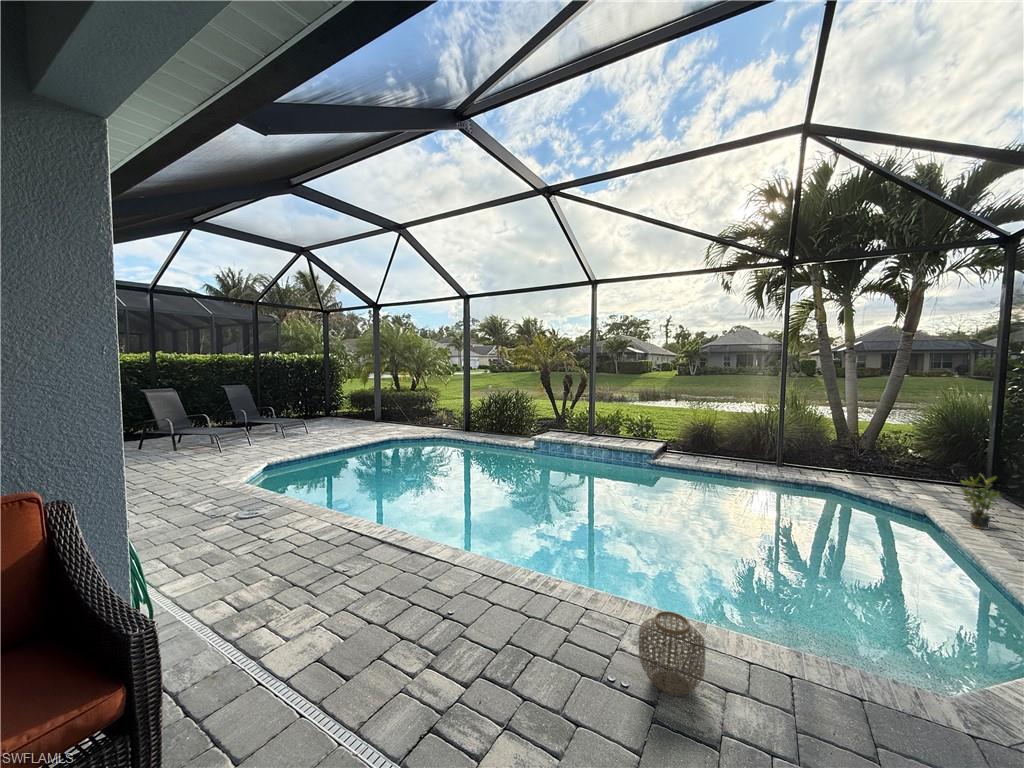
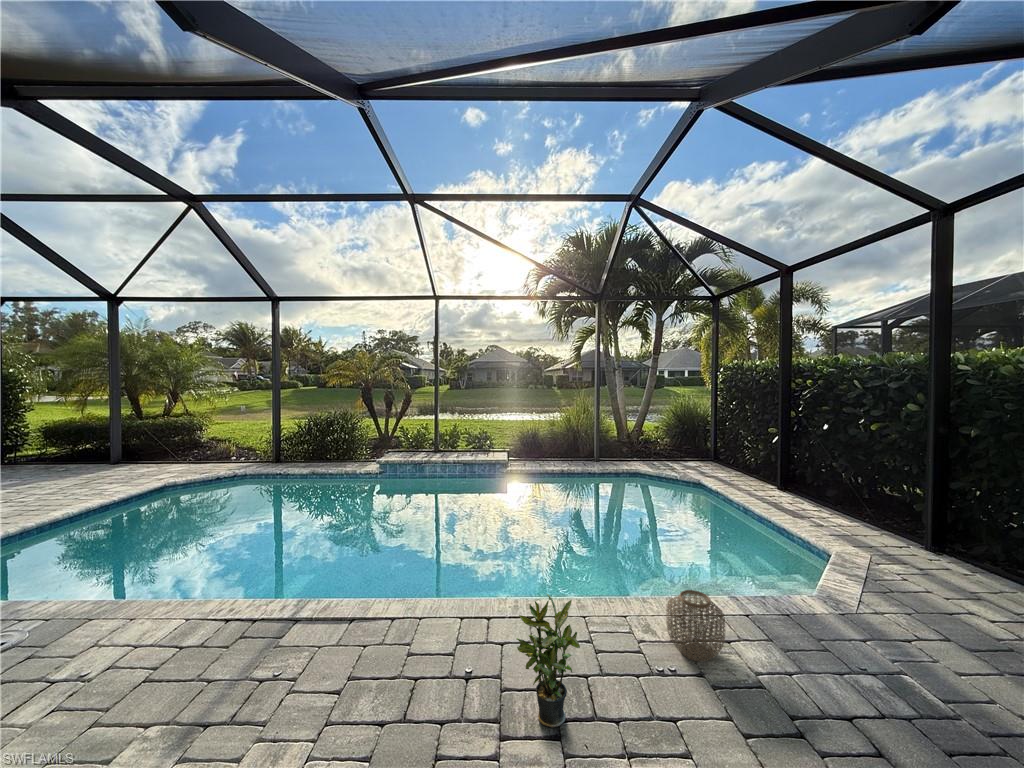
potted plant: present [961,476,1001,530] -> present [516,594,580,728]

